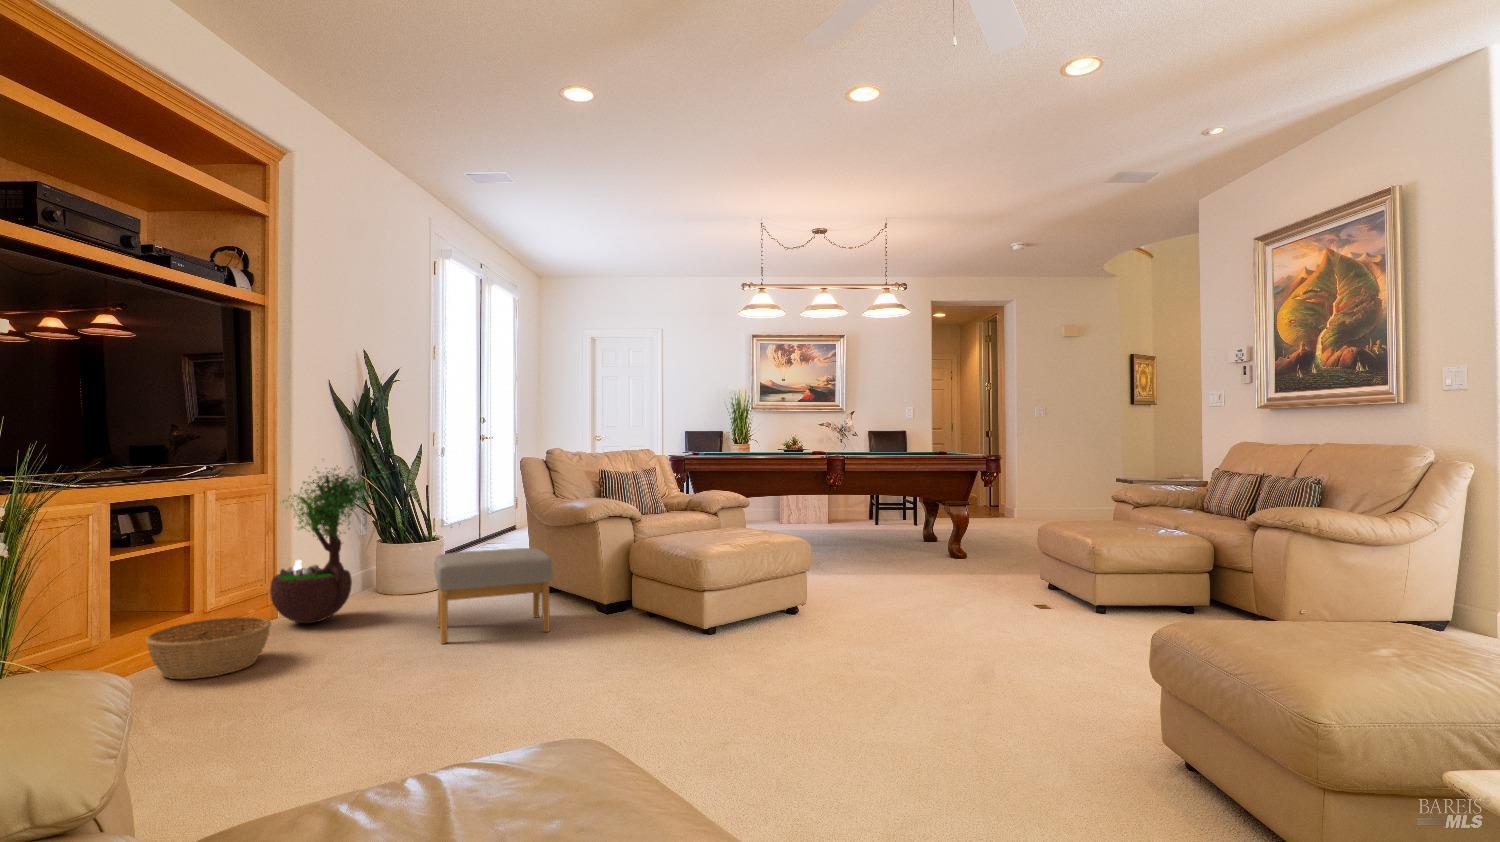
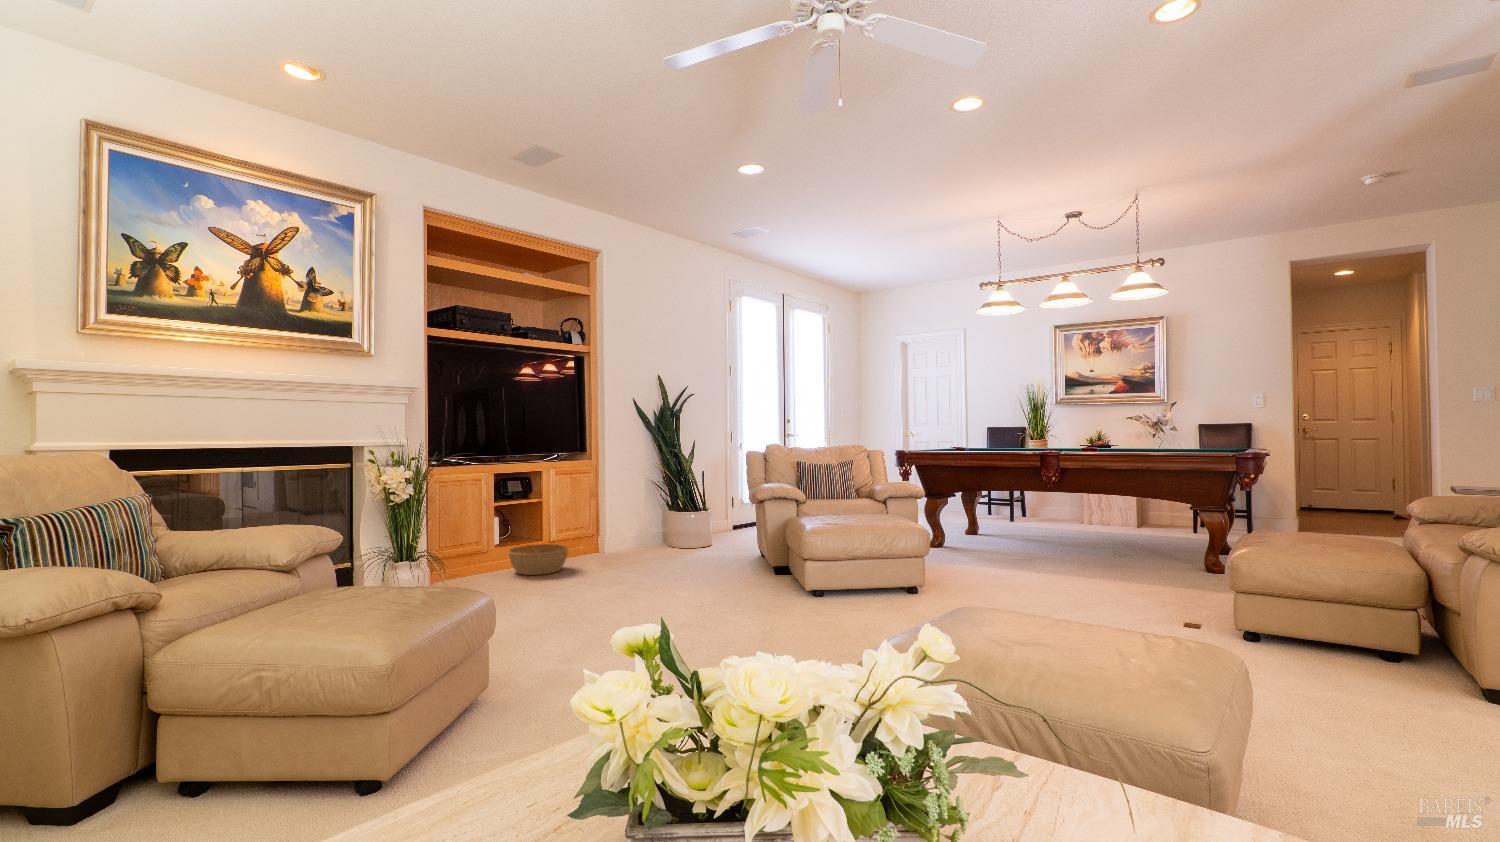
potted tree: present [270,466,378,623] -> none [589,450,649,555]
footstool: present [434,548,553,643] -> none [651,517,734,577]

